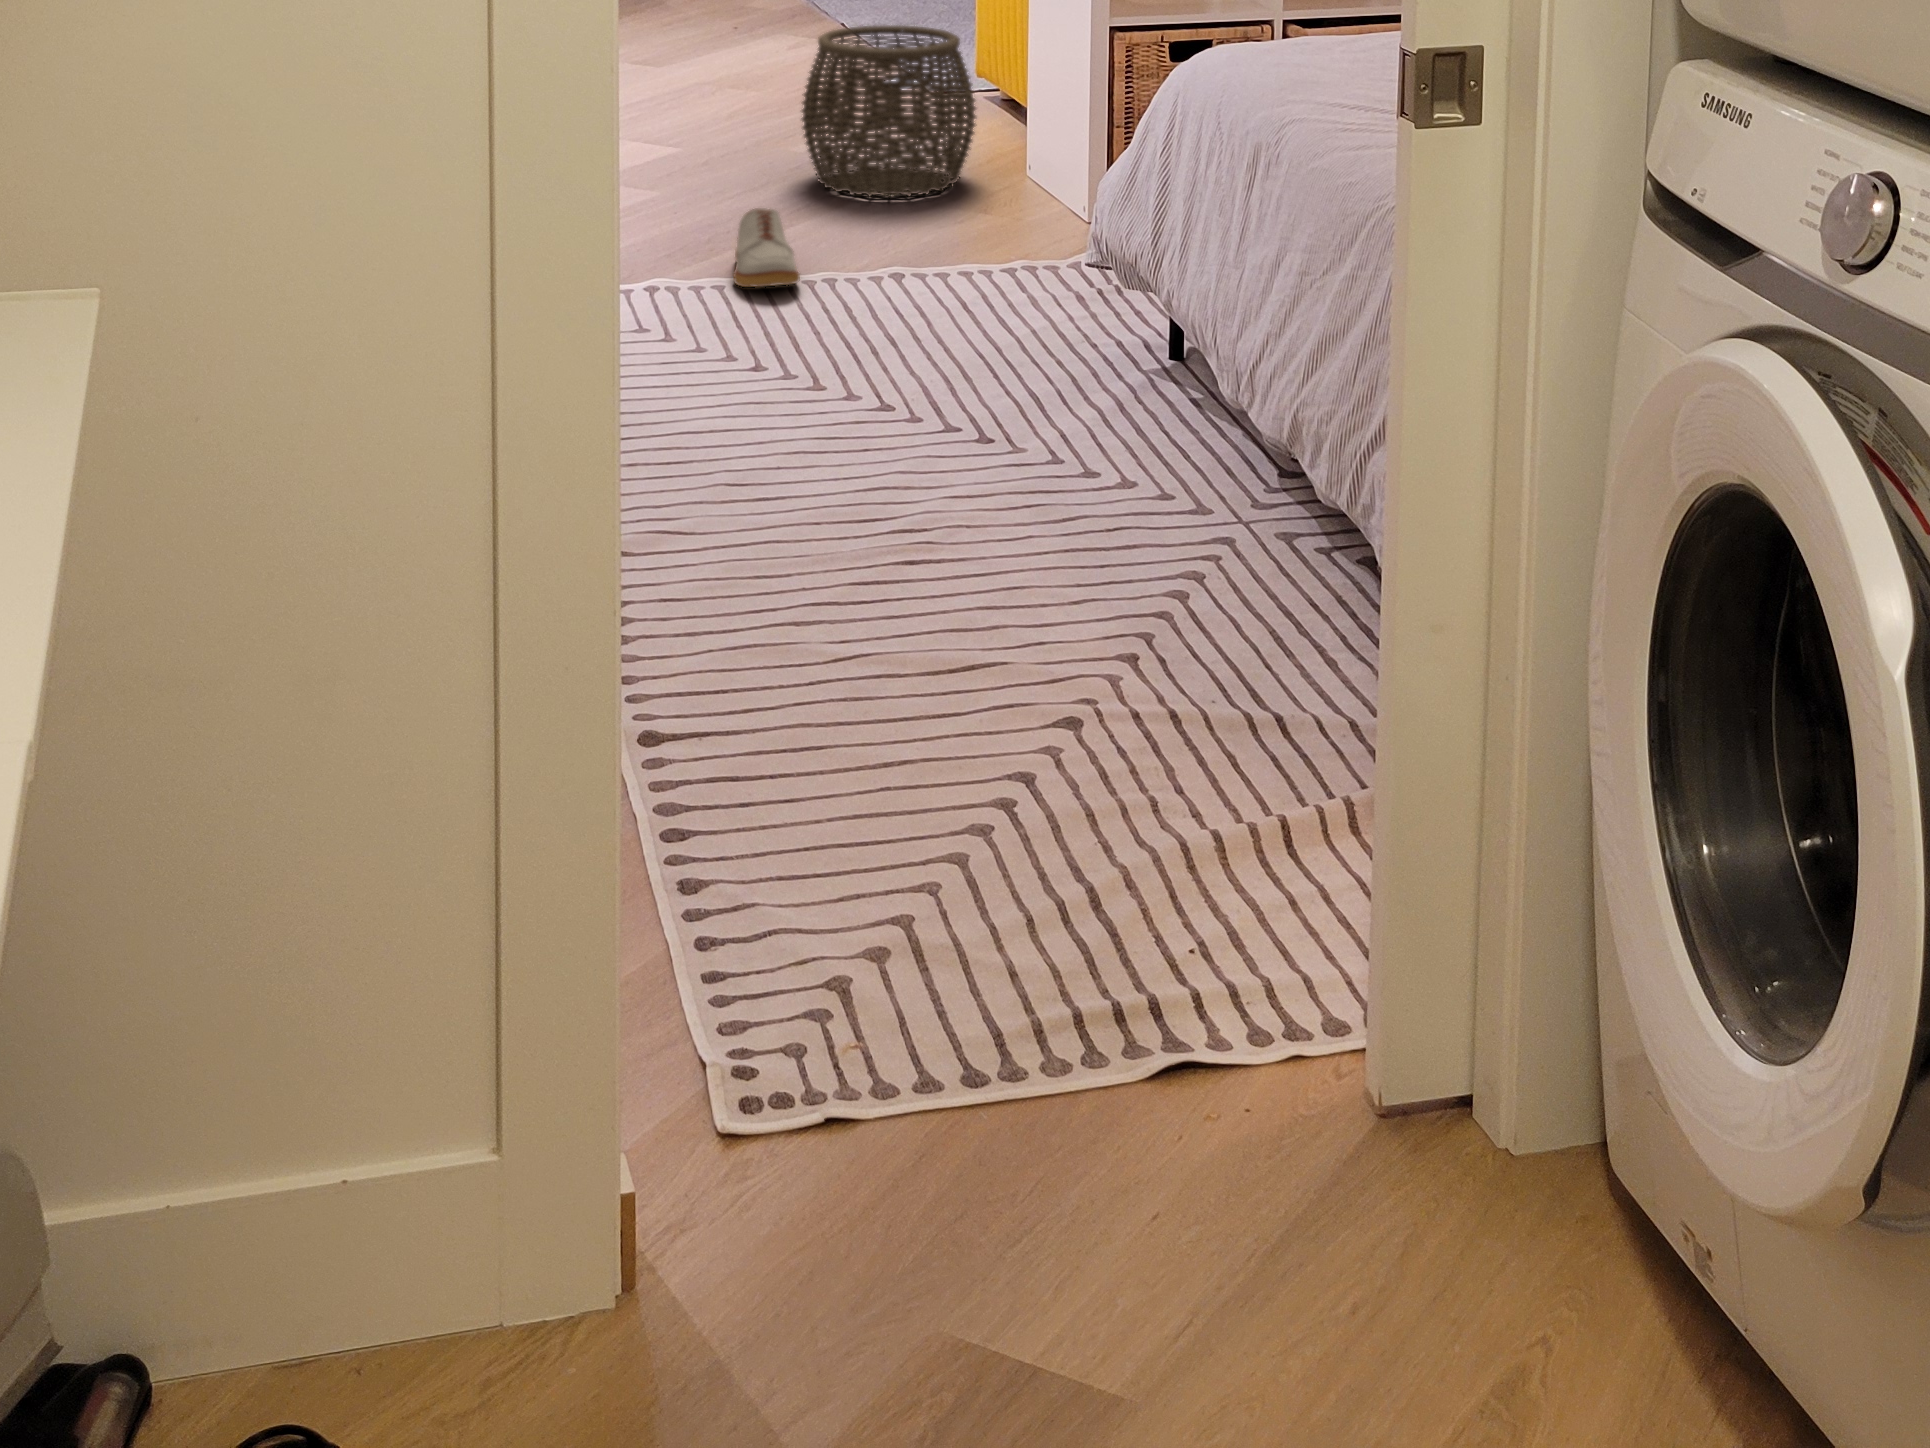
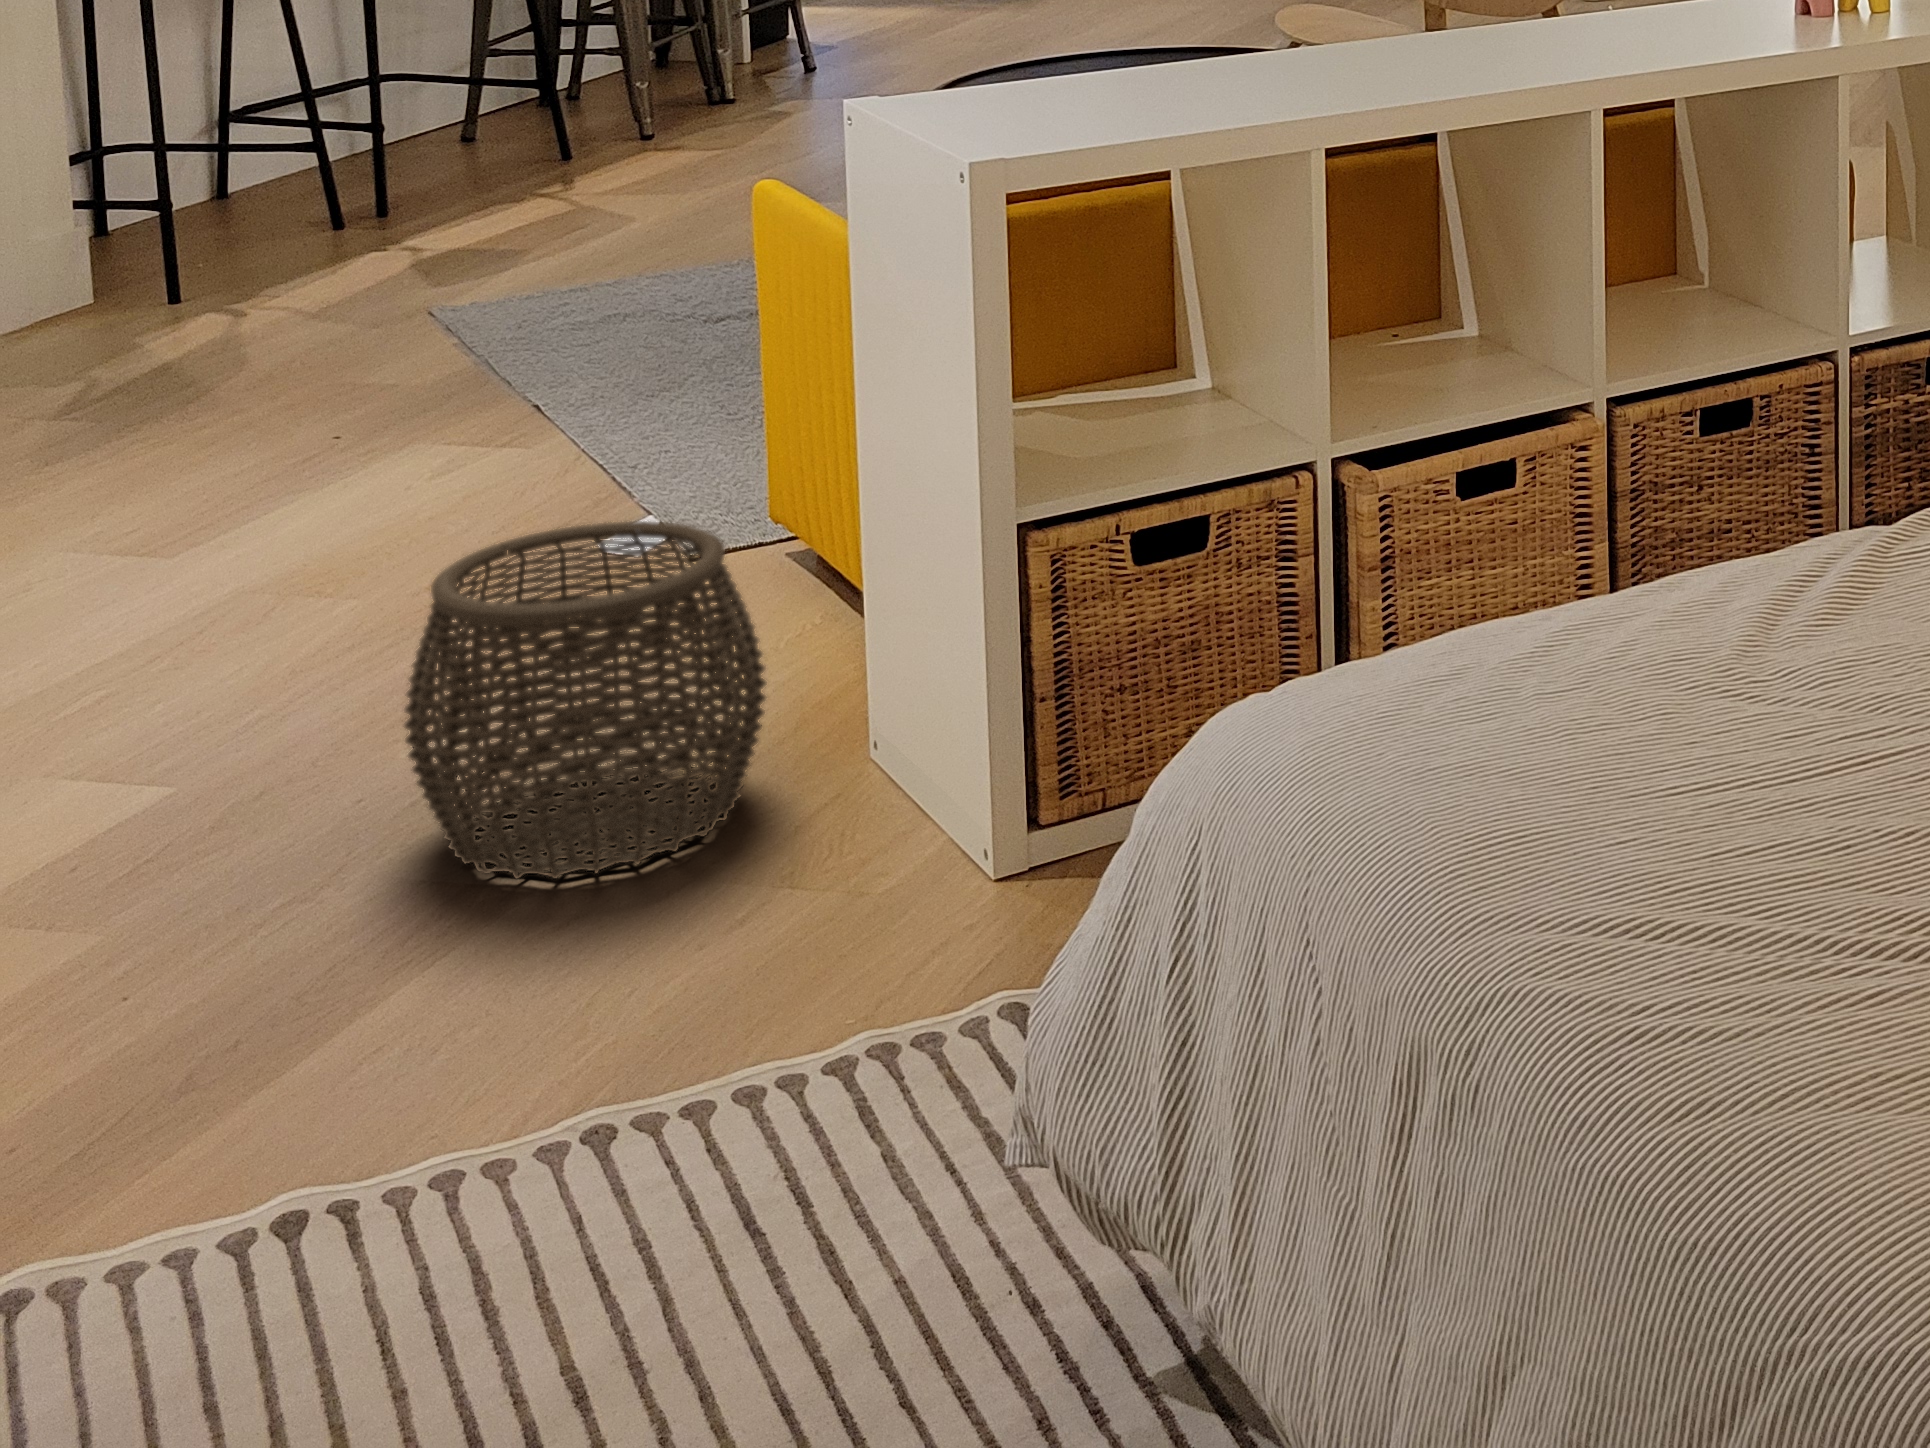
shoe: present [733,208,800,287] -> none [218,1026,374,1262]

